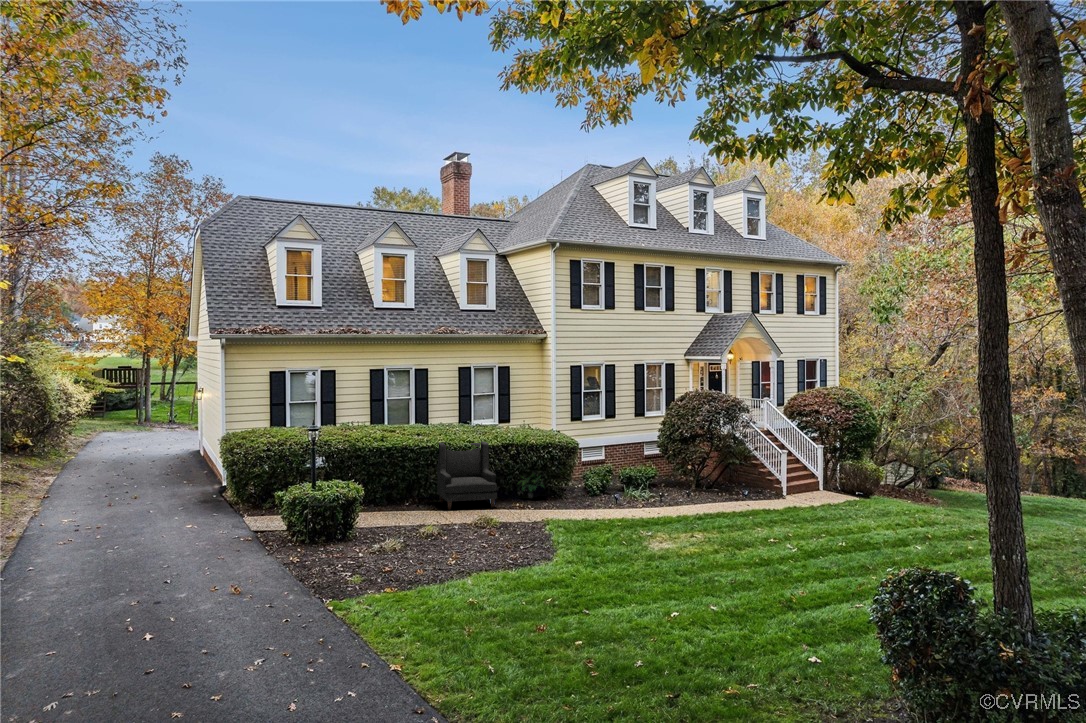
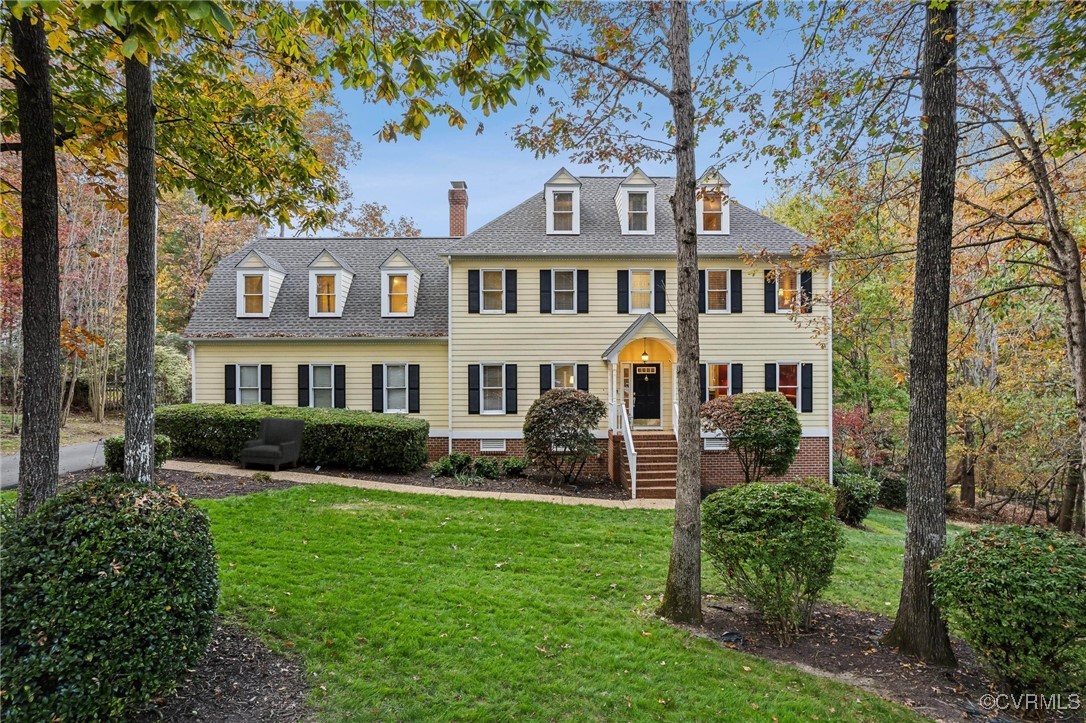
potted plant: present [518,473,544,498] -> none [322,448,352,471]

